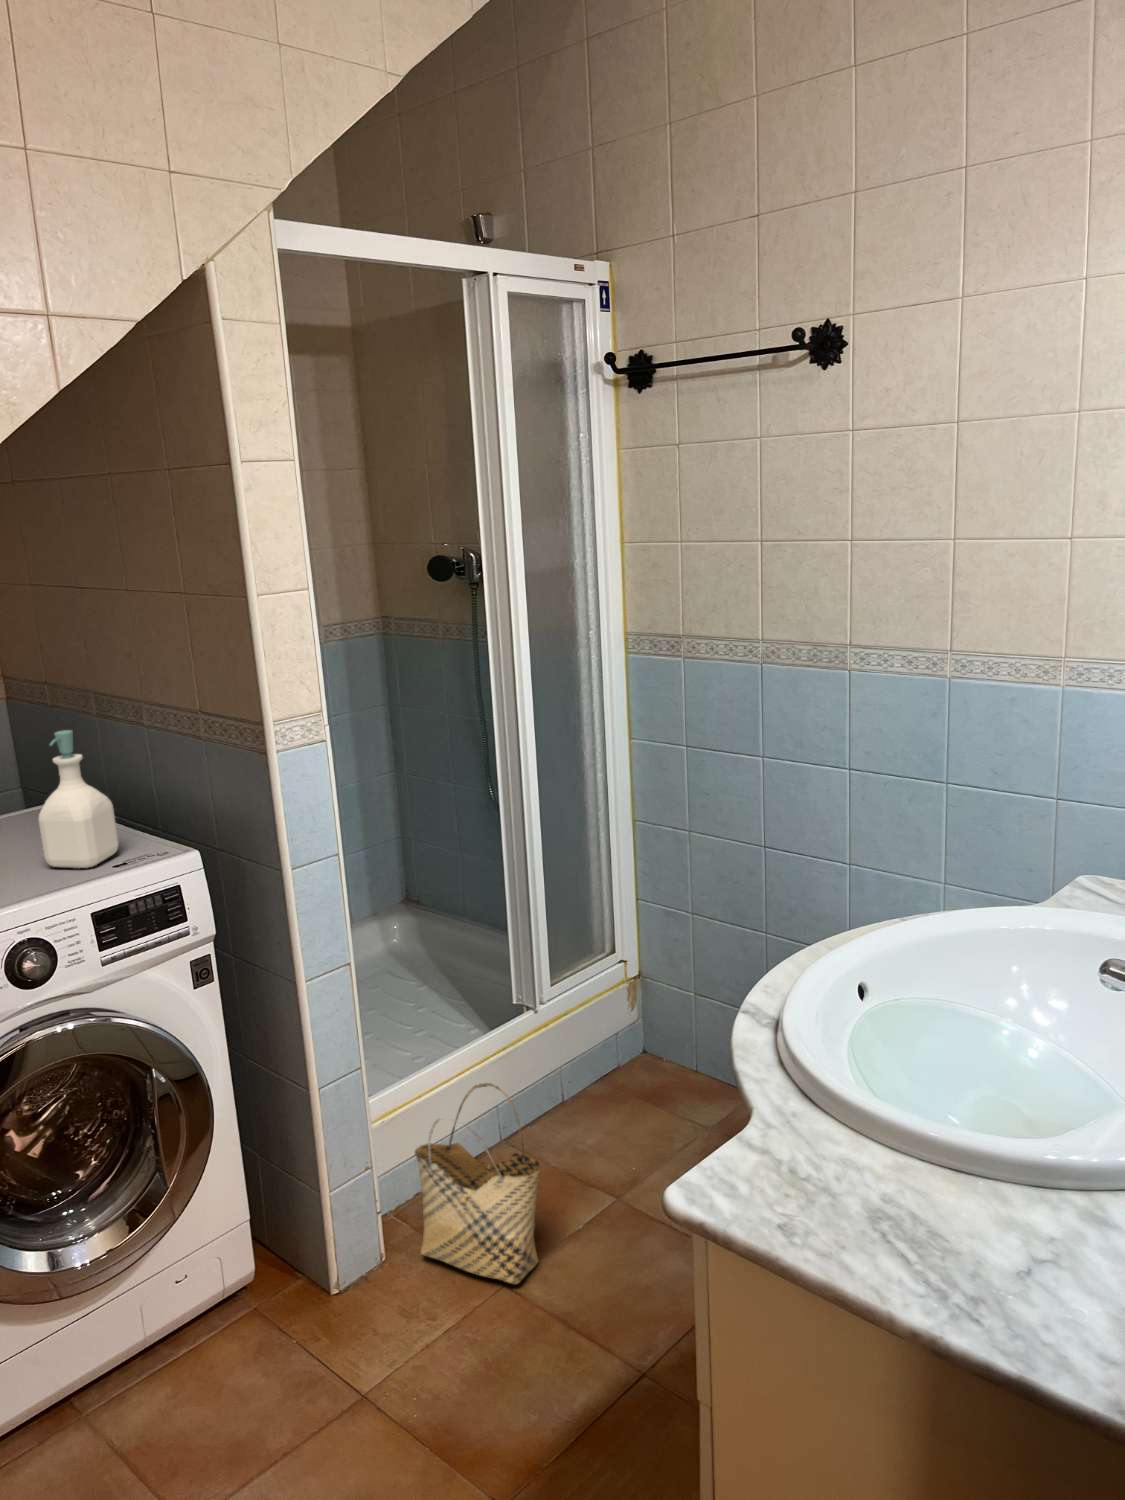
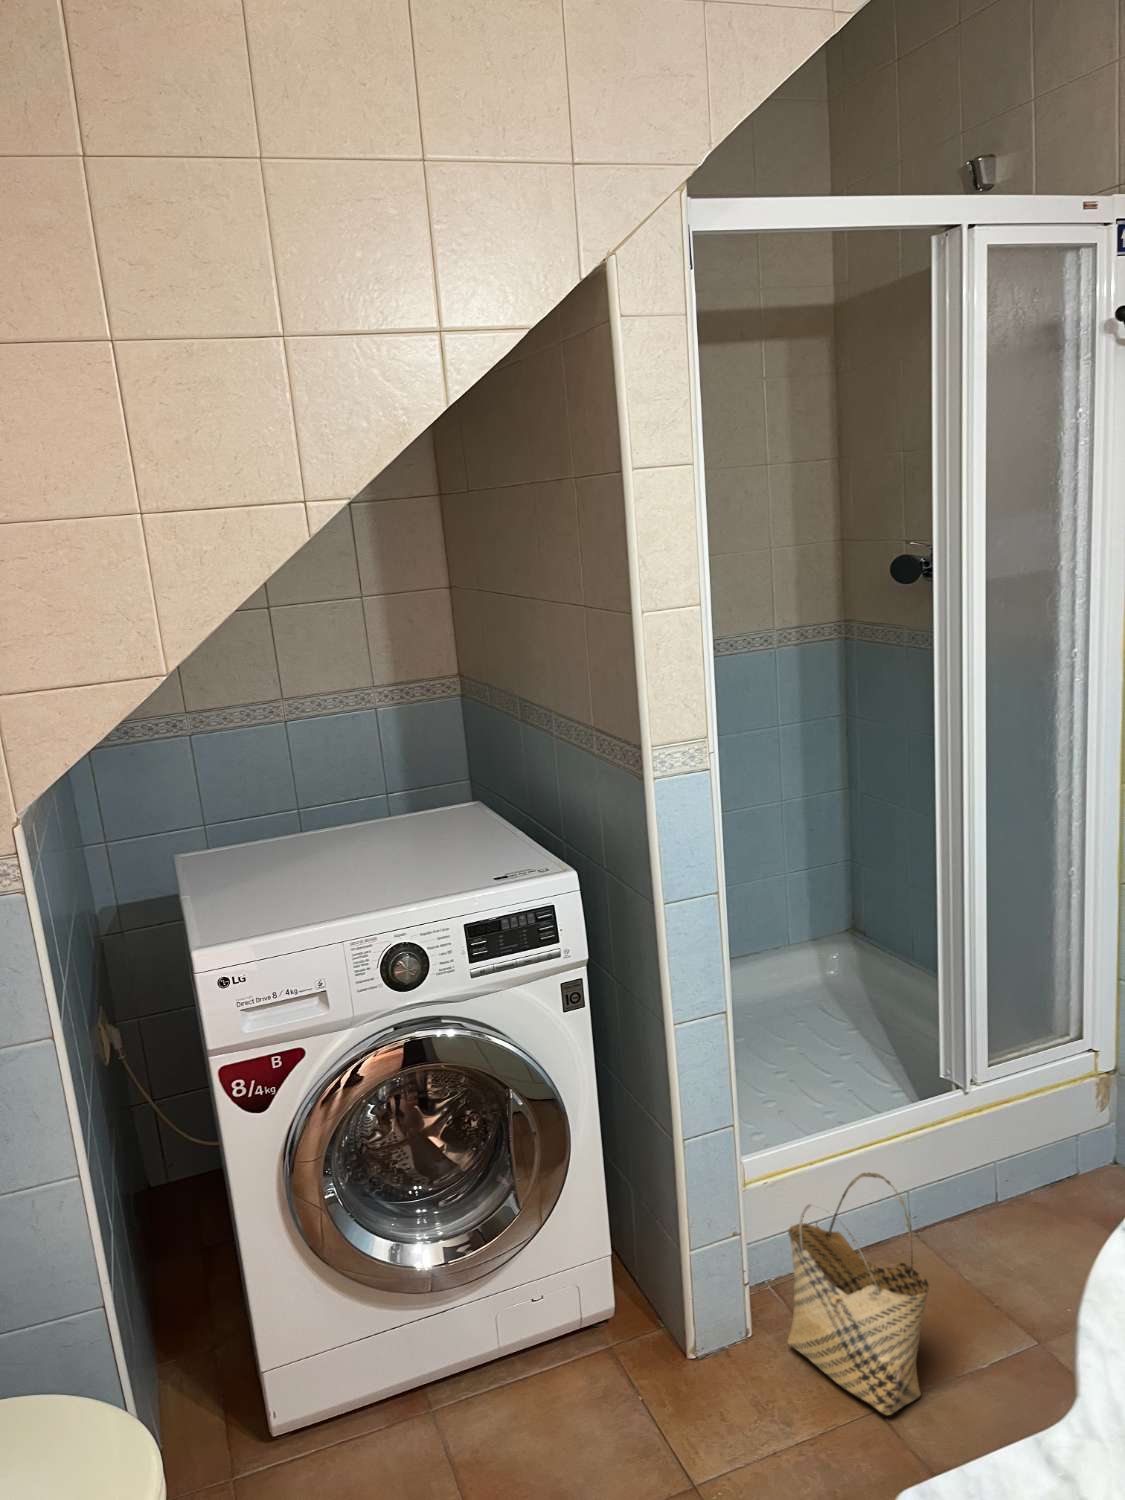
soap bottle: present [39,730,118,868] -> none [432,738,505,876]

